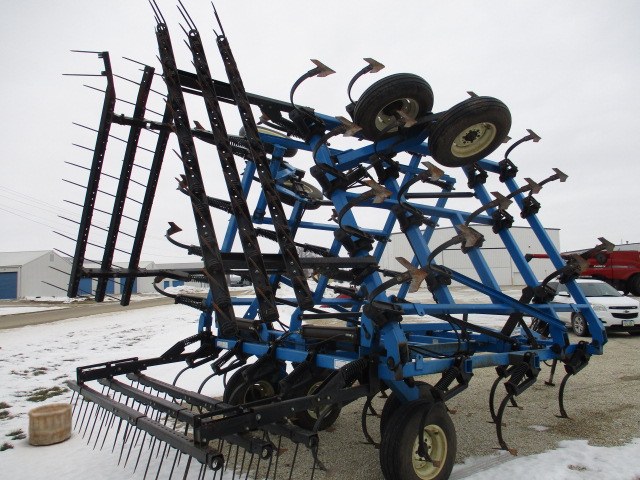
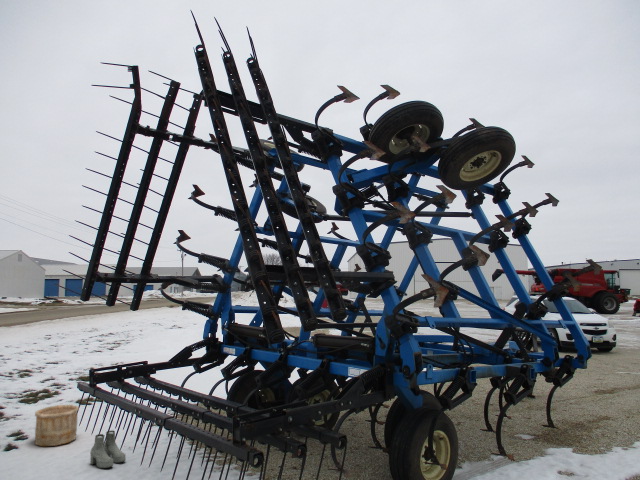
boots: none [77,429,113,468] -> present [90,431,126,468]

